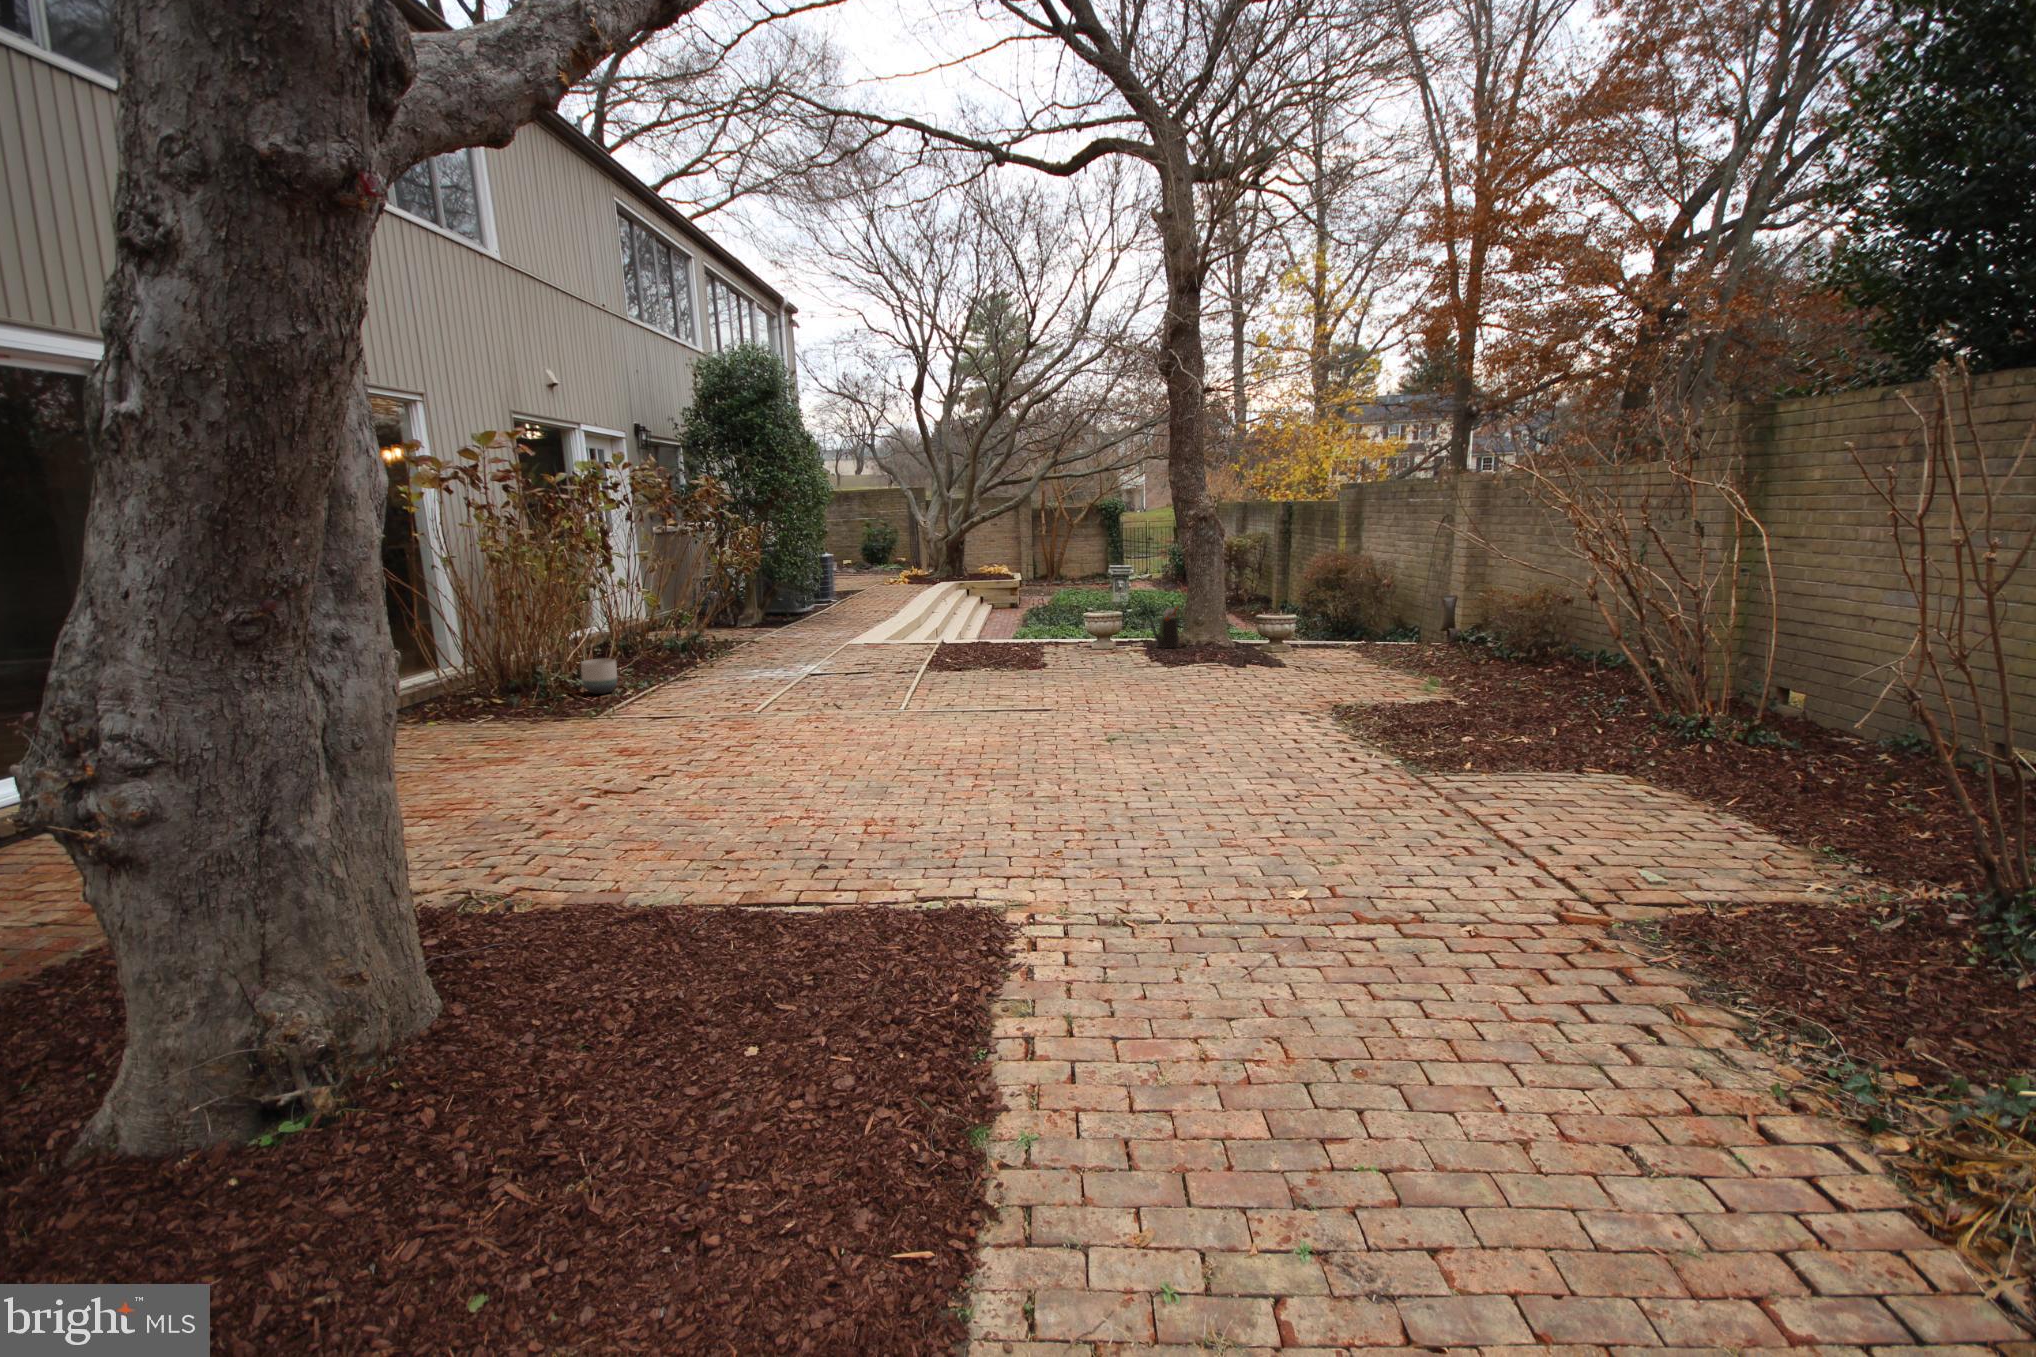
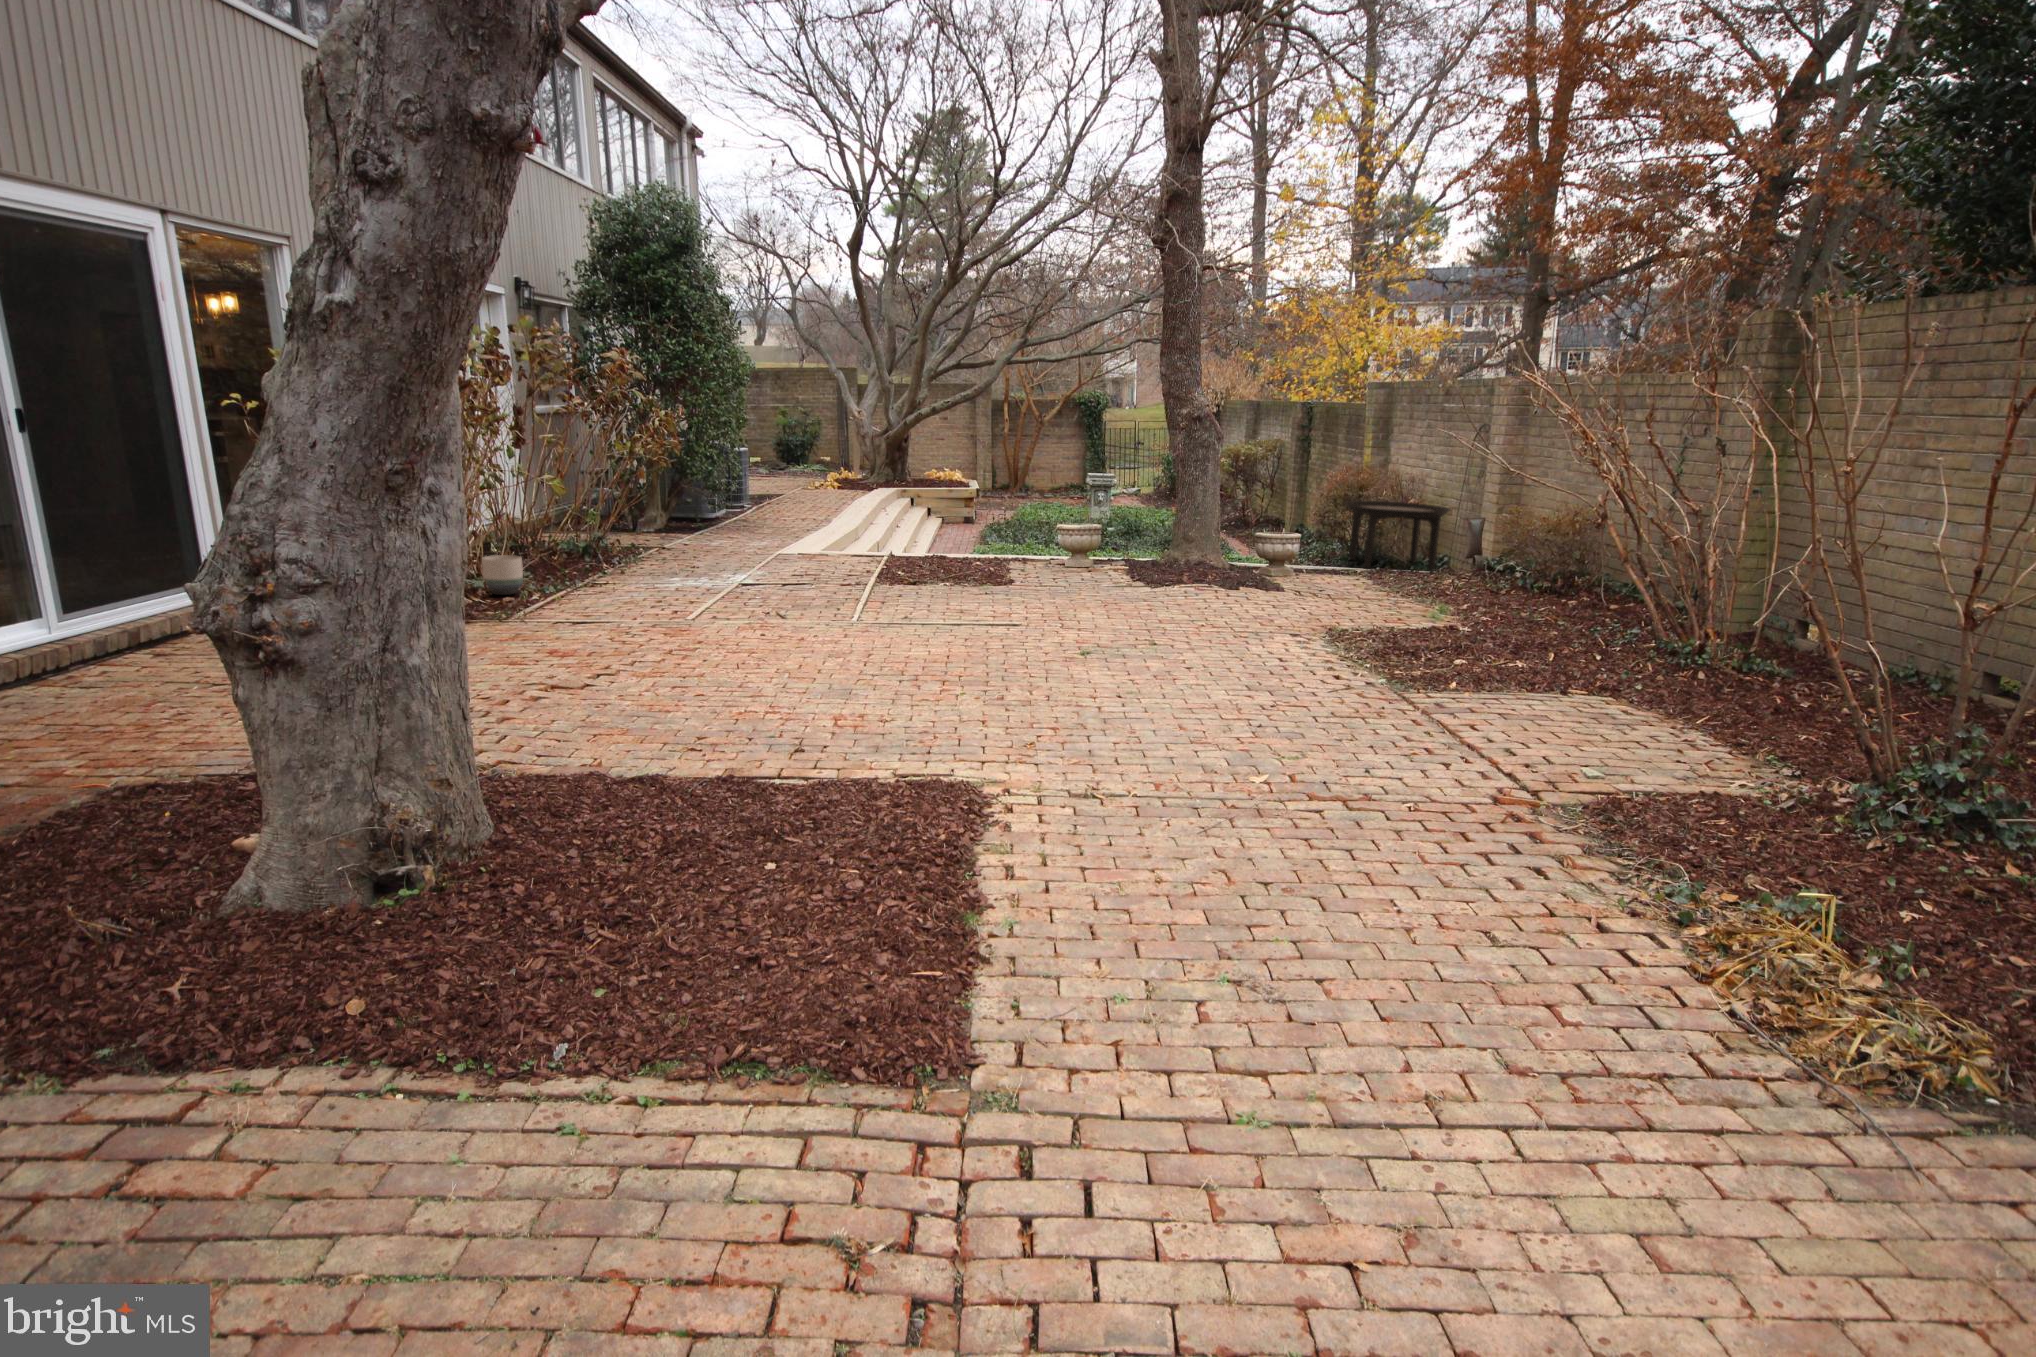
round table: none [1335,584,1432,644] -> present [1345,501,1450,571]
watering can: present [1150,607,1180,648] -> none [1131,518,1173,567]

